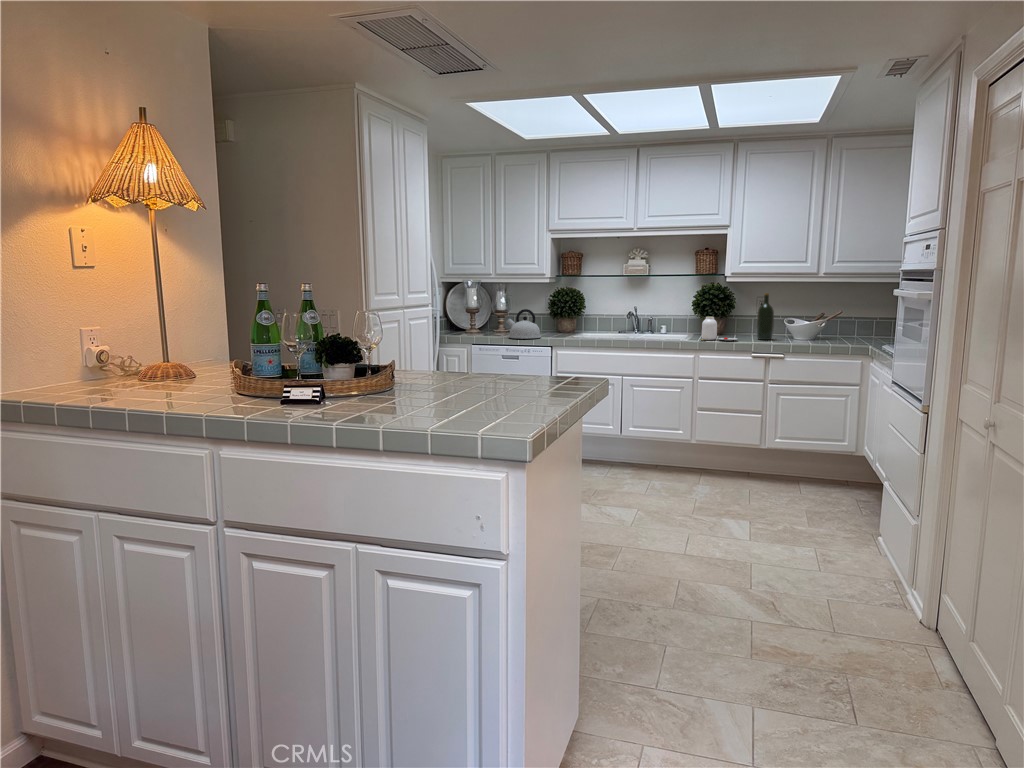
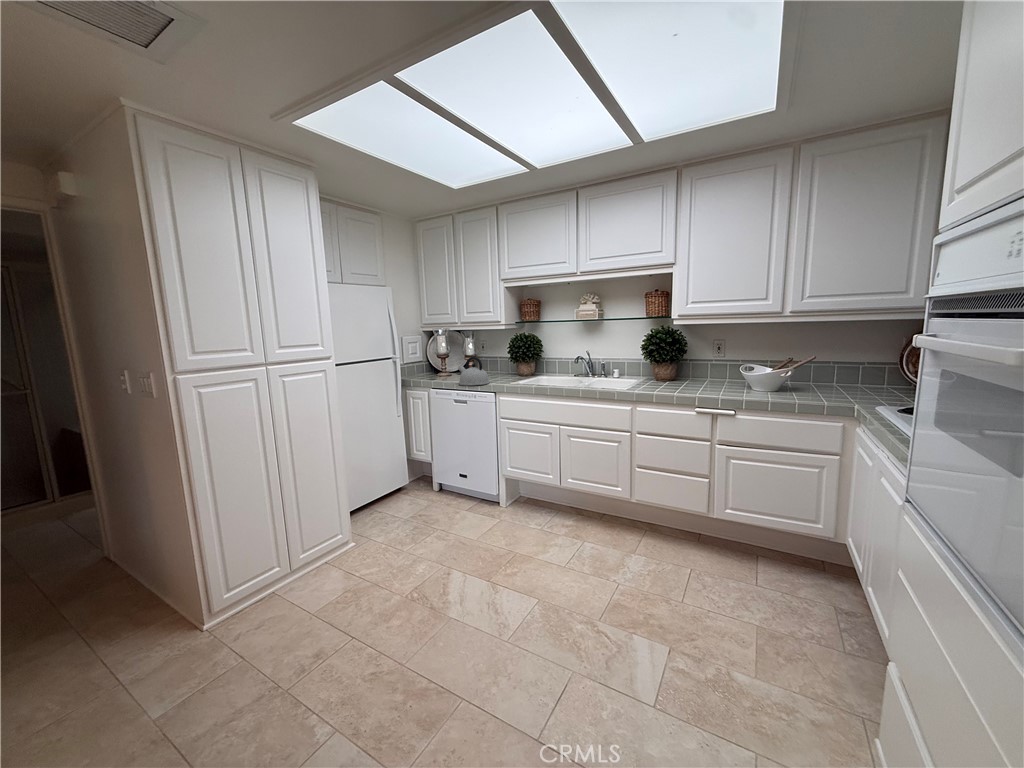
wine bottle: present [757,293,774,340] -> none [706,336,727,390]
jar: present [702,317,737,341] -> none [636,363,682,391]

